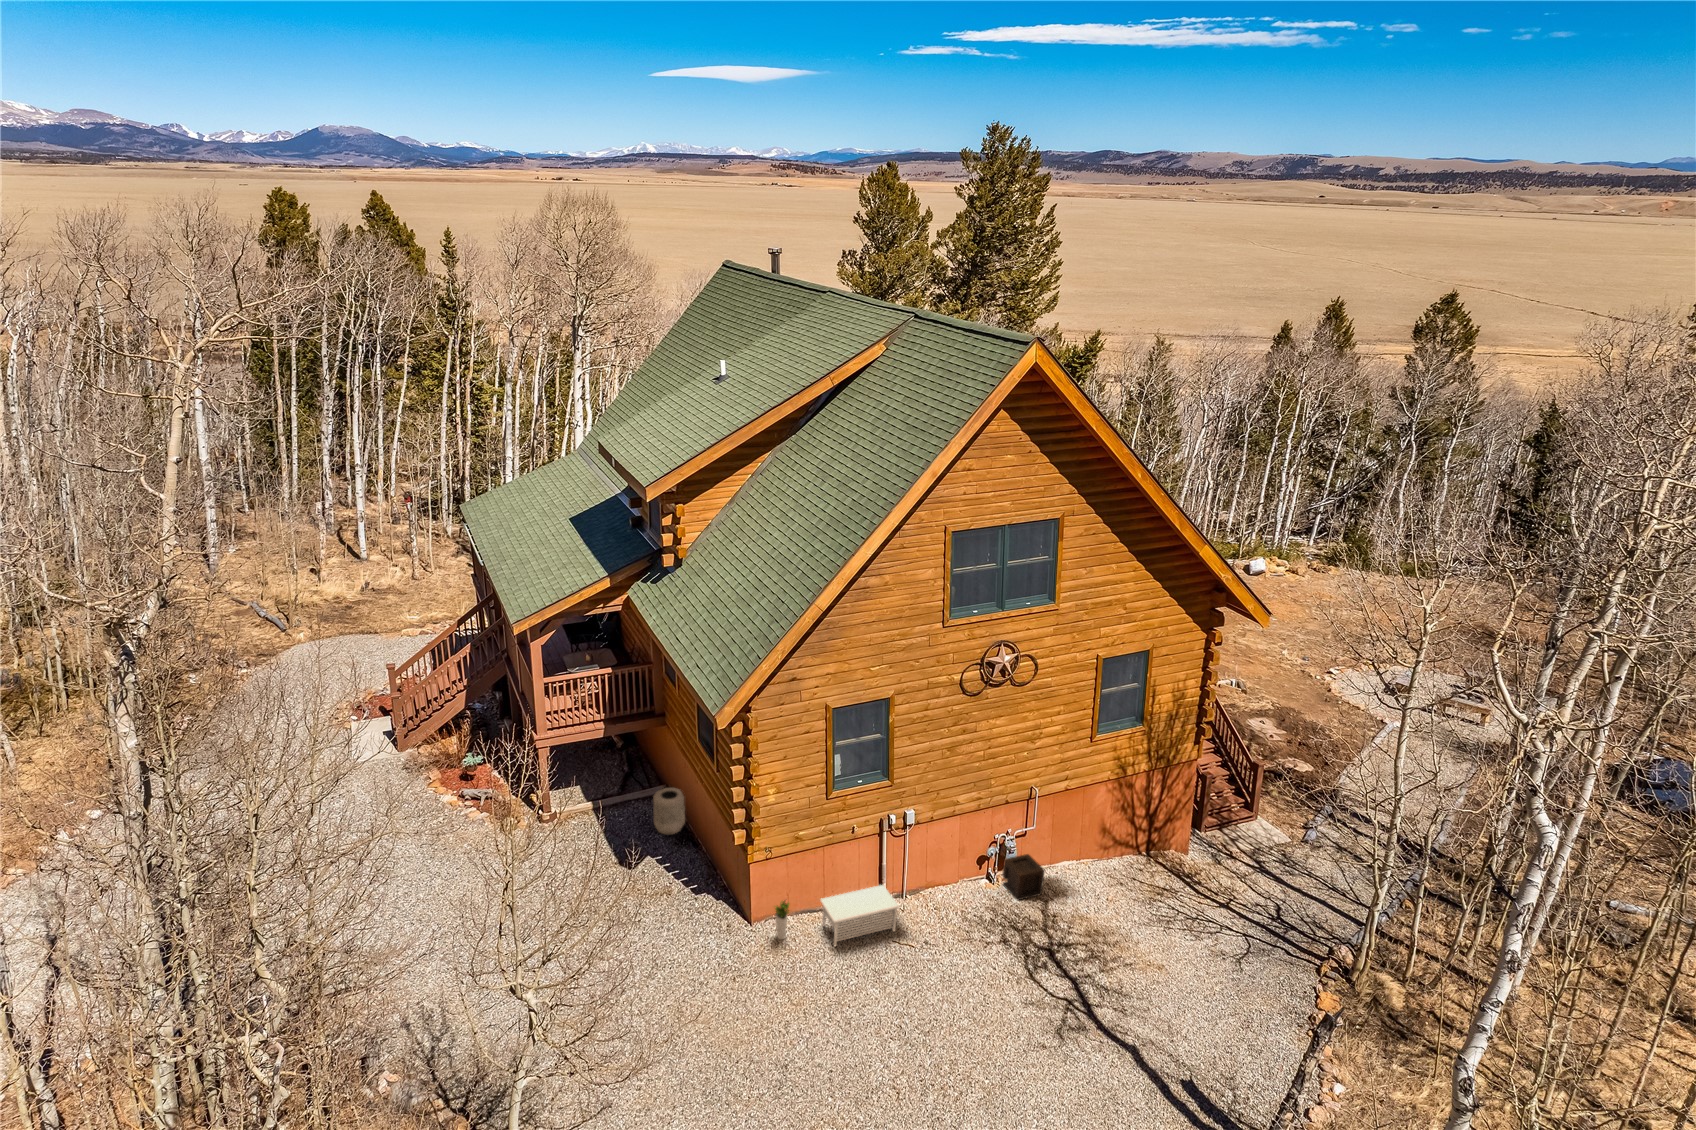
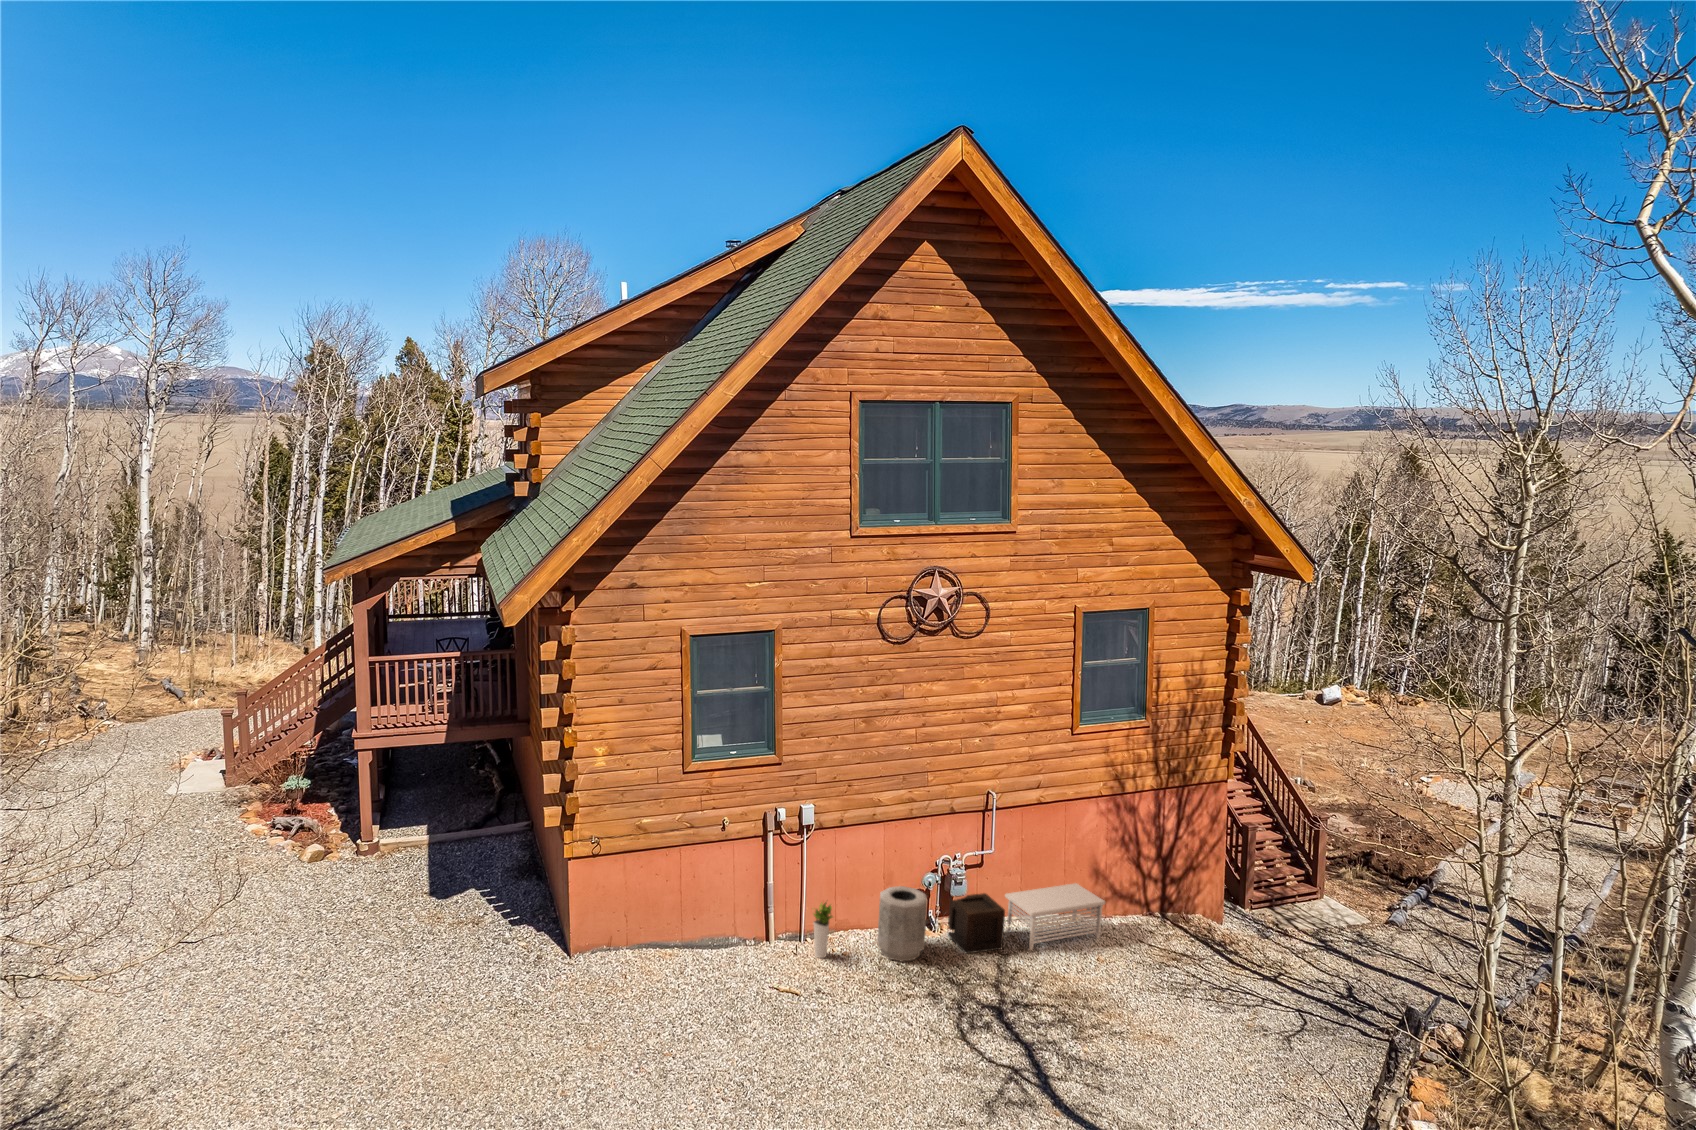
trash can: present [653,788,685,834] -> present [877,886,927,961]
storage bench: present [820,885,899,946] -> present [1005,883,1105,950]
planter: present [775,901,789,939] -> present [814,903,832,958]

